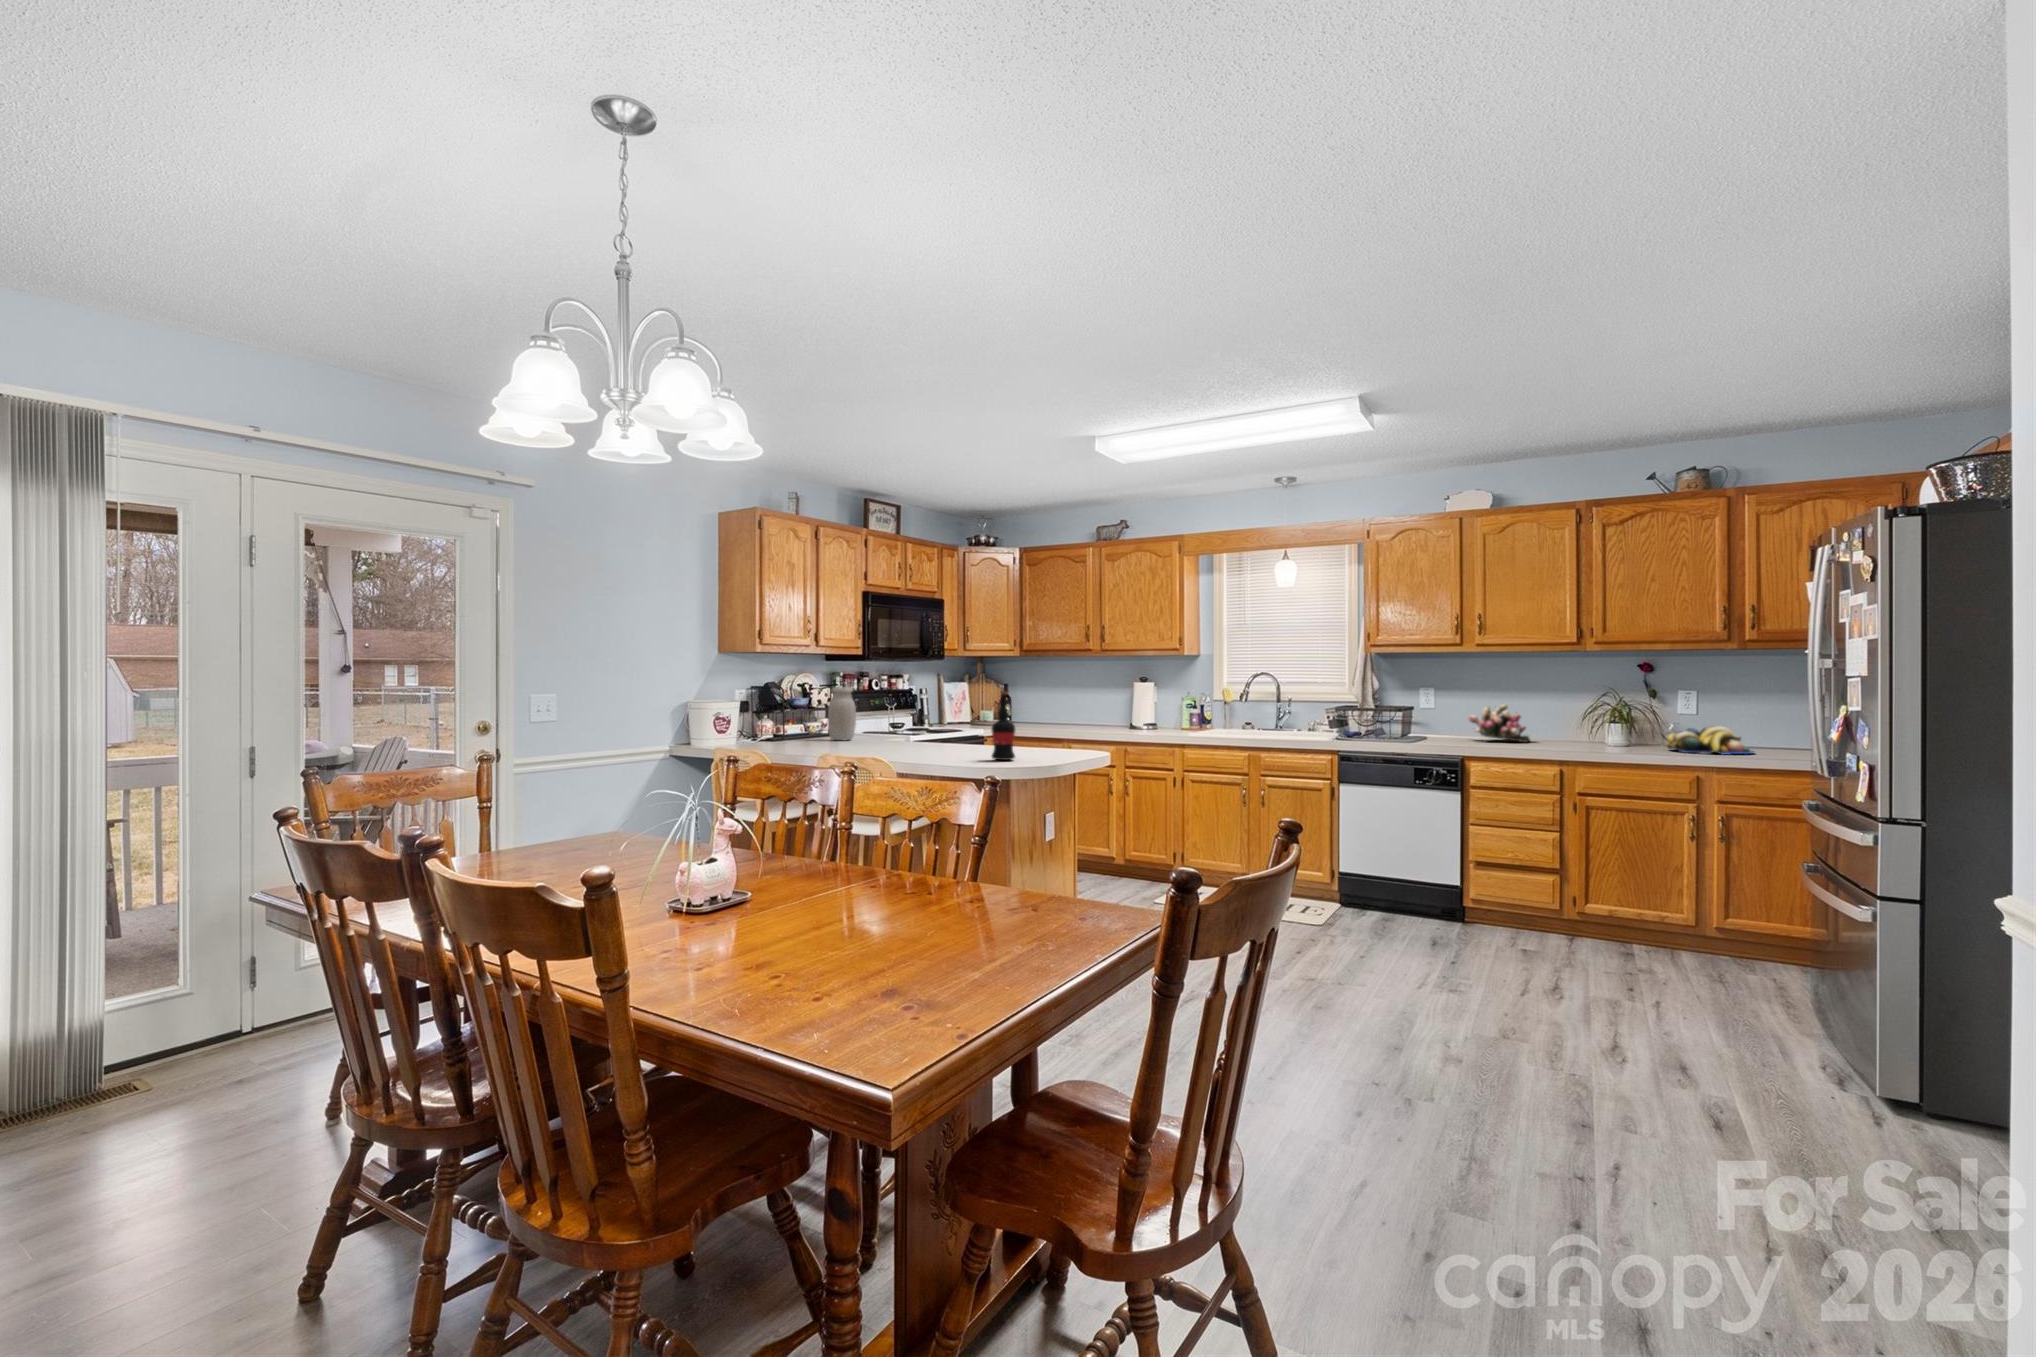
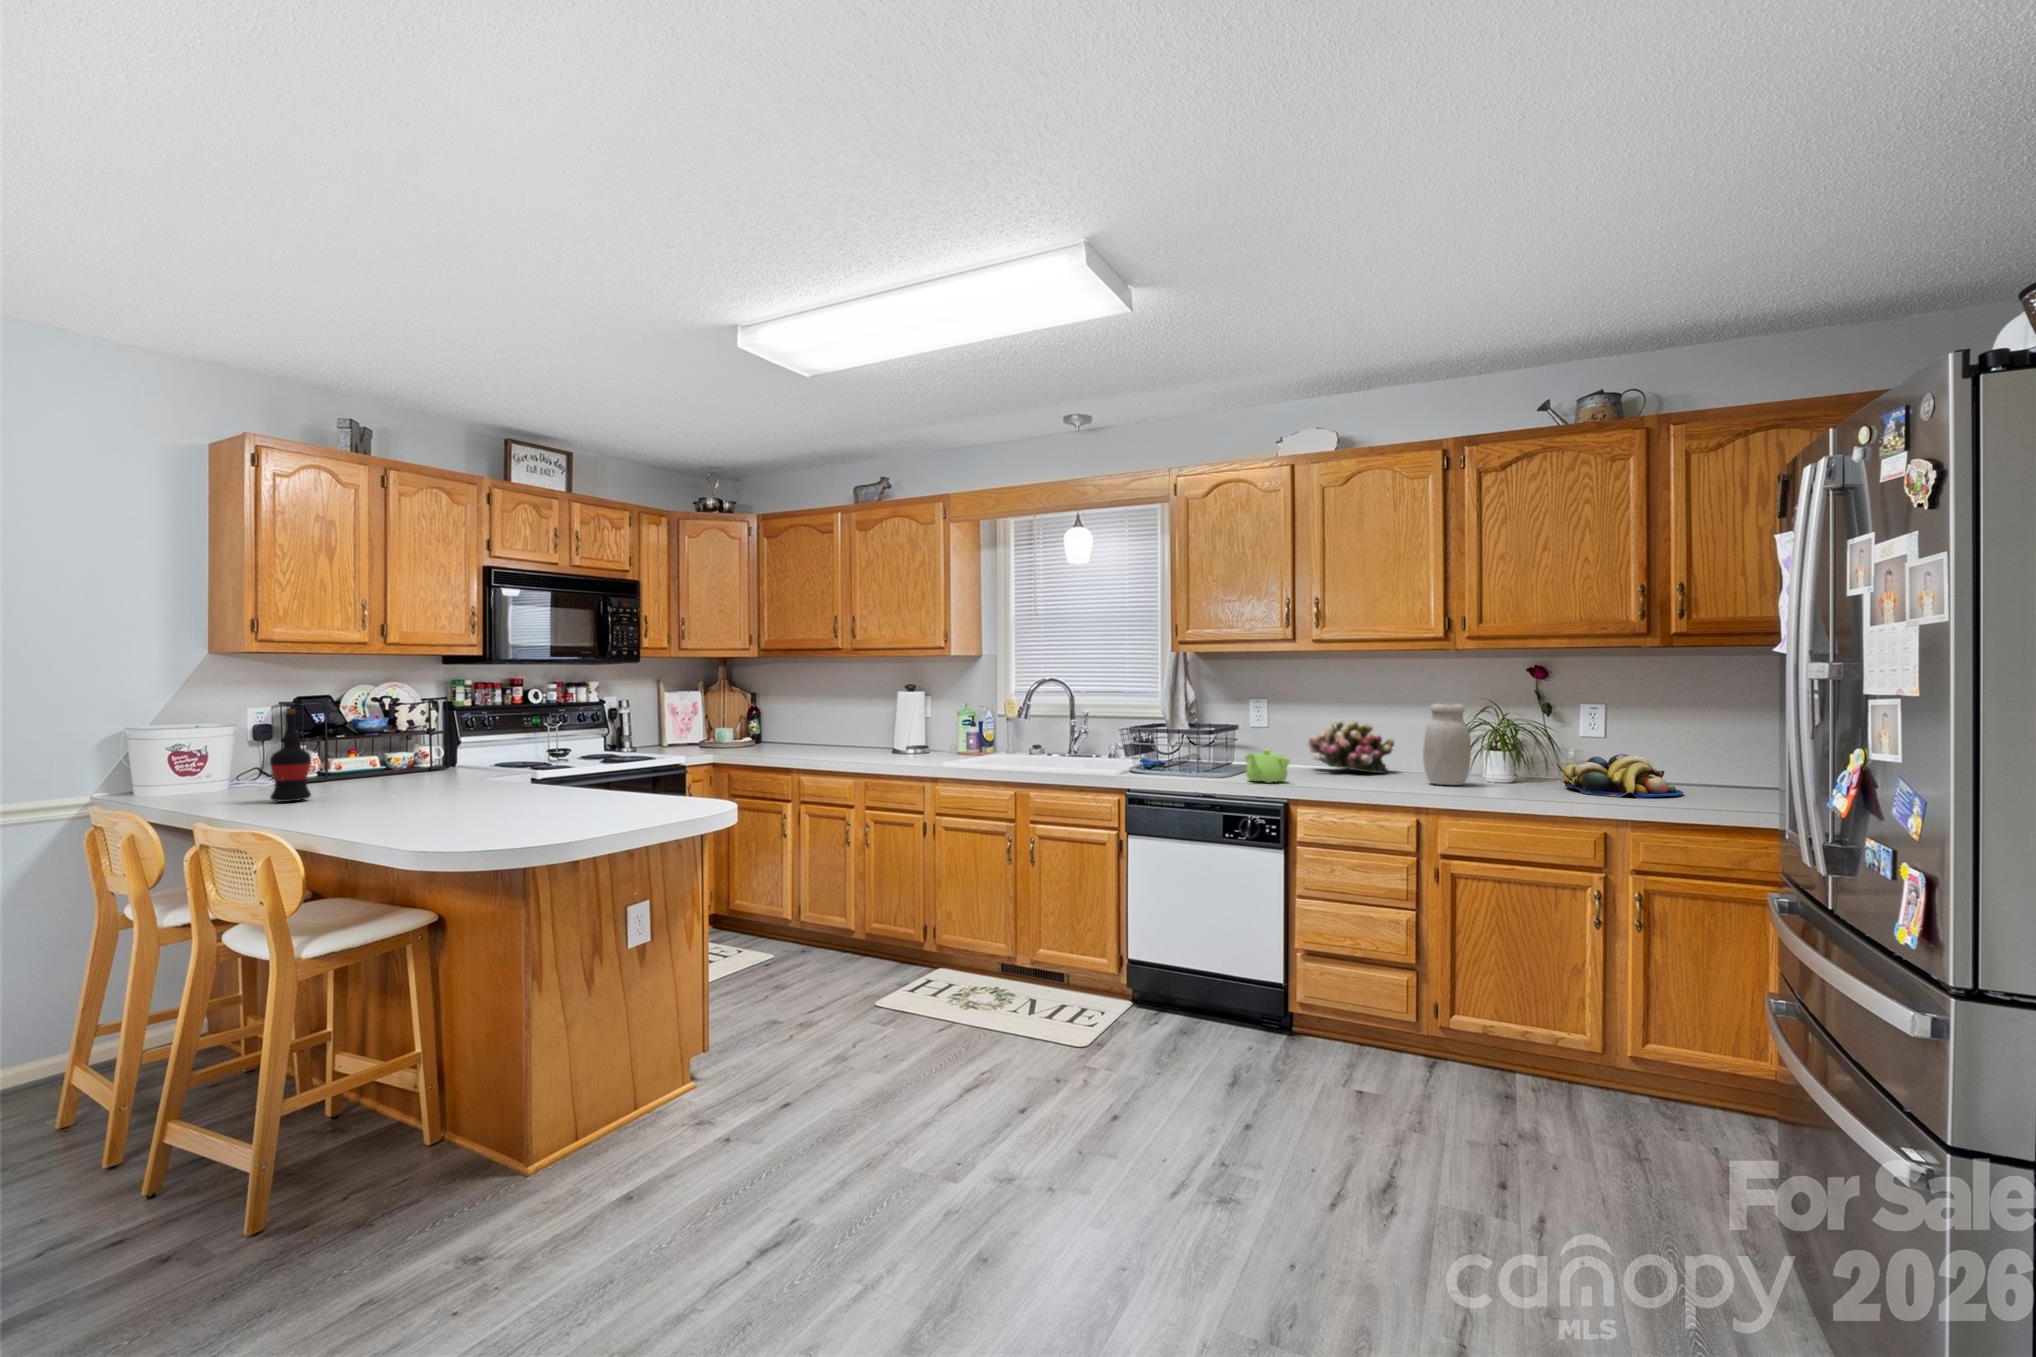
jar: present [828,687,856,741] -> present [1423,704,1471,785]
wine bottle: present [992,691,1015,760] -> present [270,709,311,802]
teapot: none [1427,723,1463,746] -> present [1245,750,1289,783]

